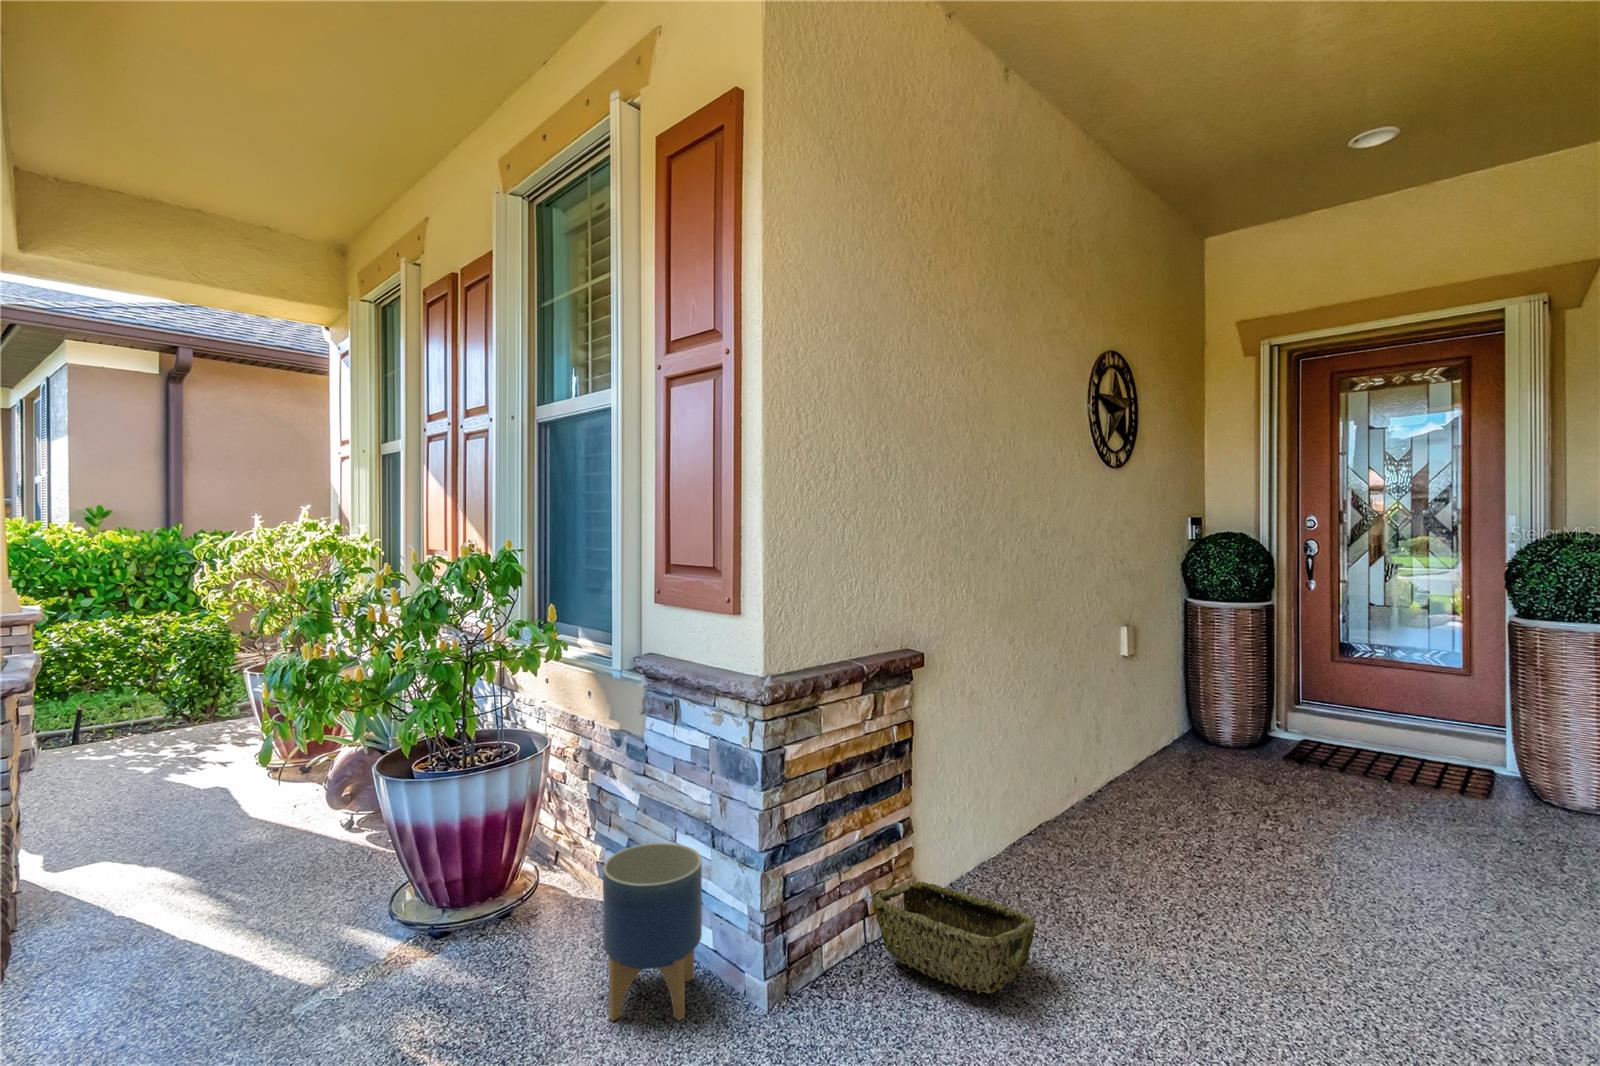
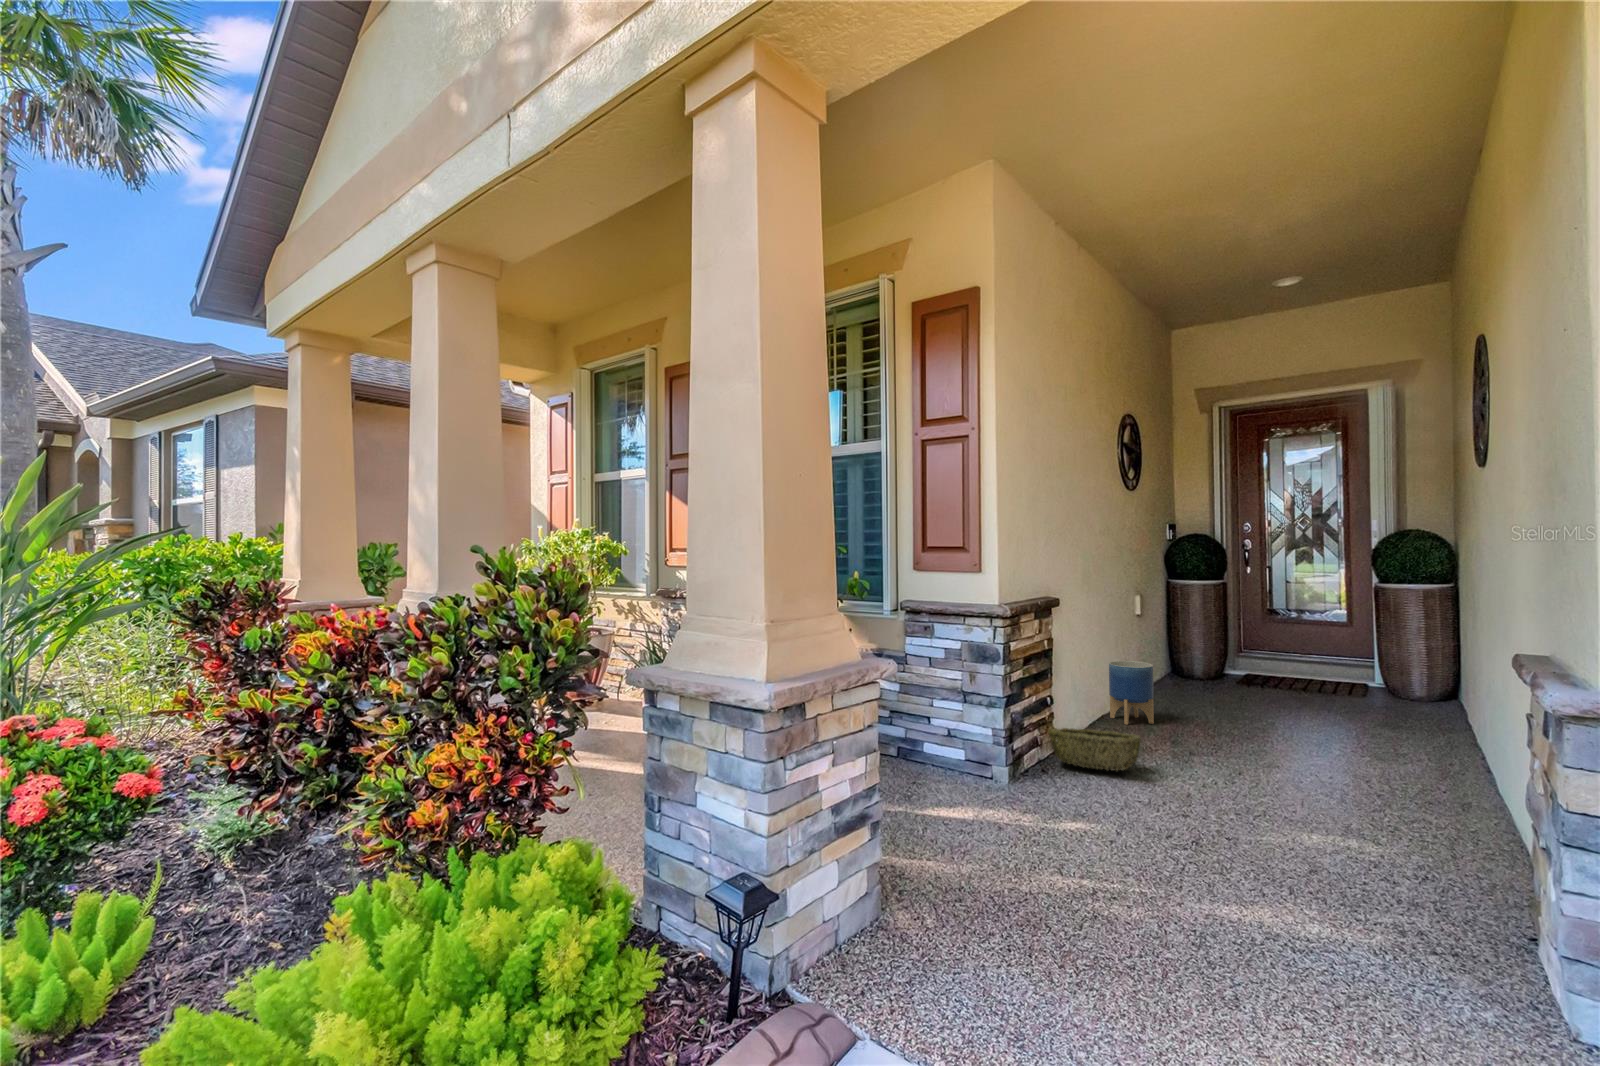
planter: present [603,843,702,1021] -> present [1109,661,1154,725]

